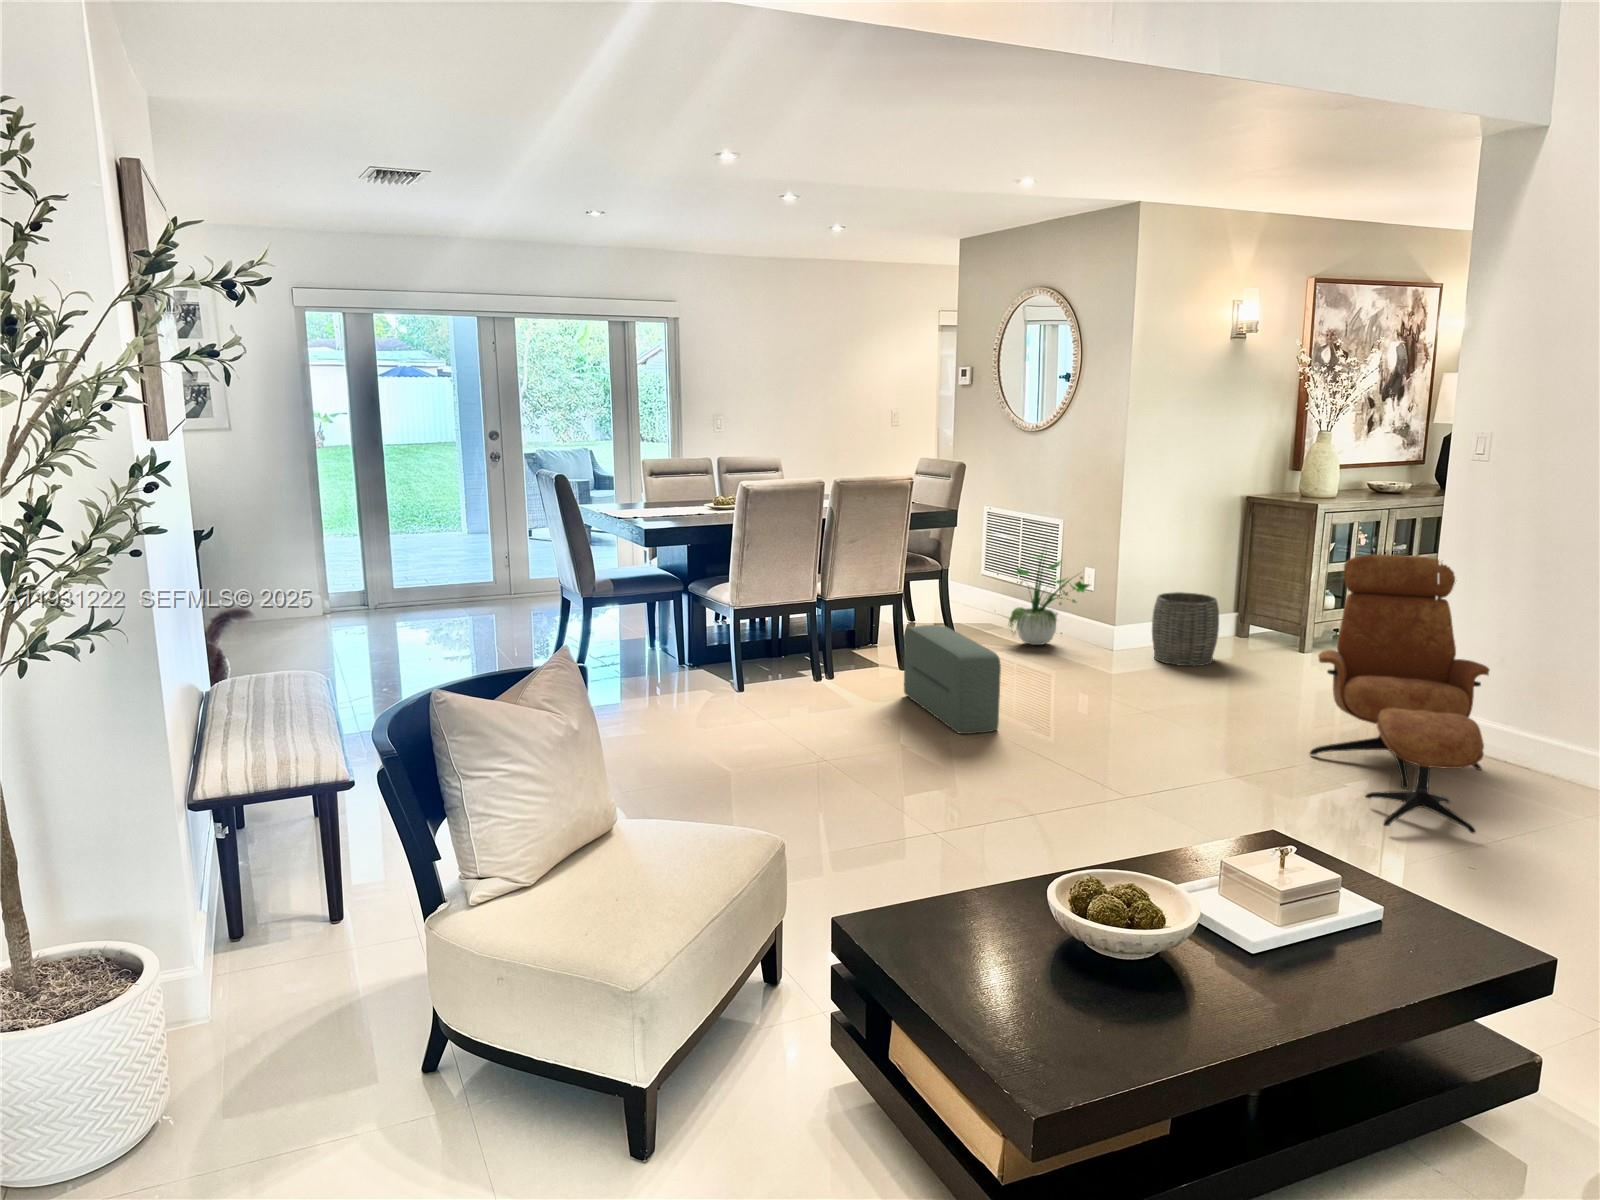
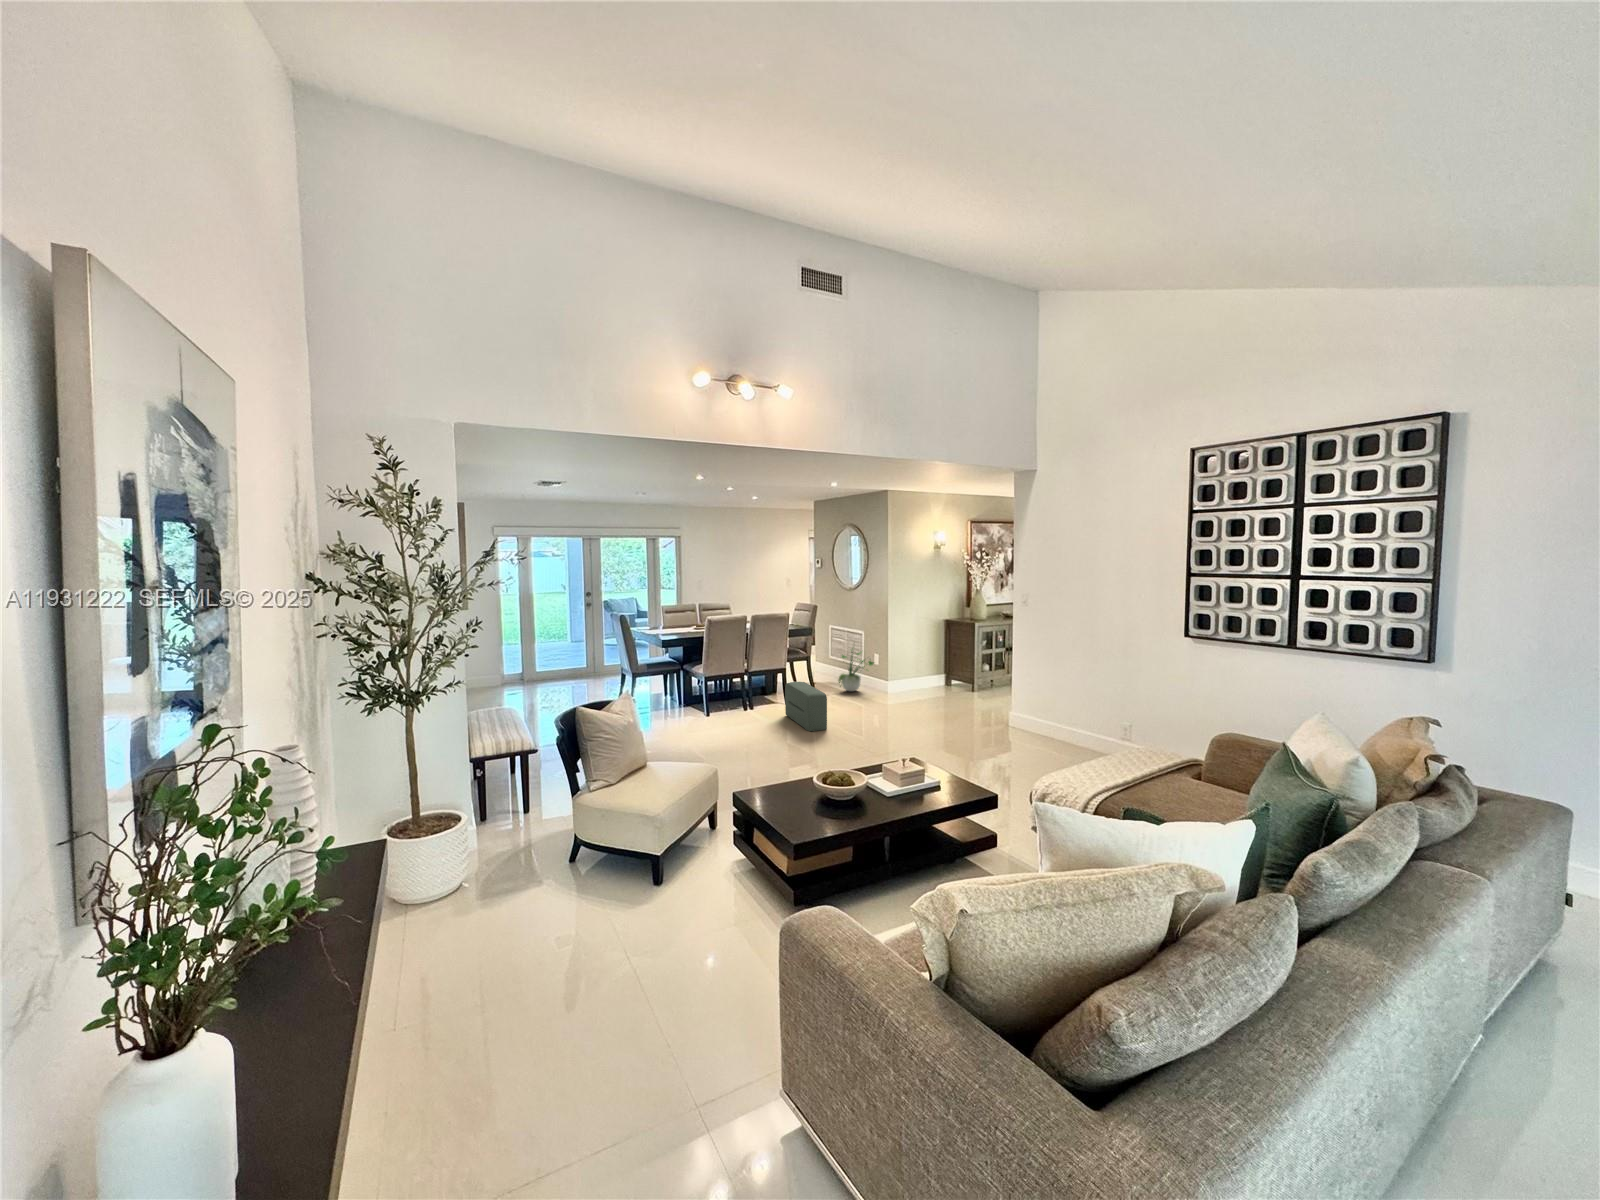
lounge chair: present [1310,554,1489,833] -> none [963,646,1036,765]
woven basket: present [1152,592,1219,666] -> none [903,665,933,699]

